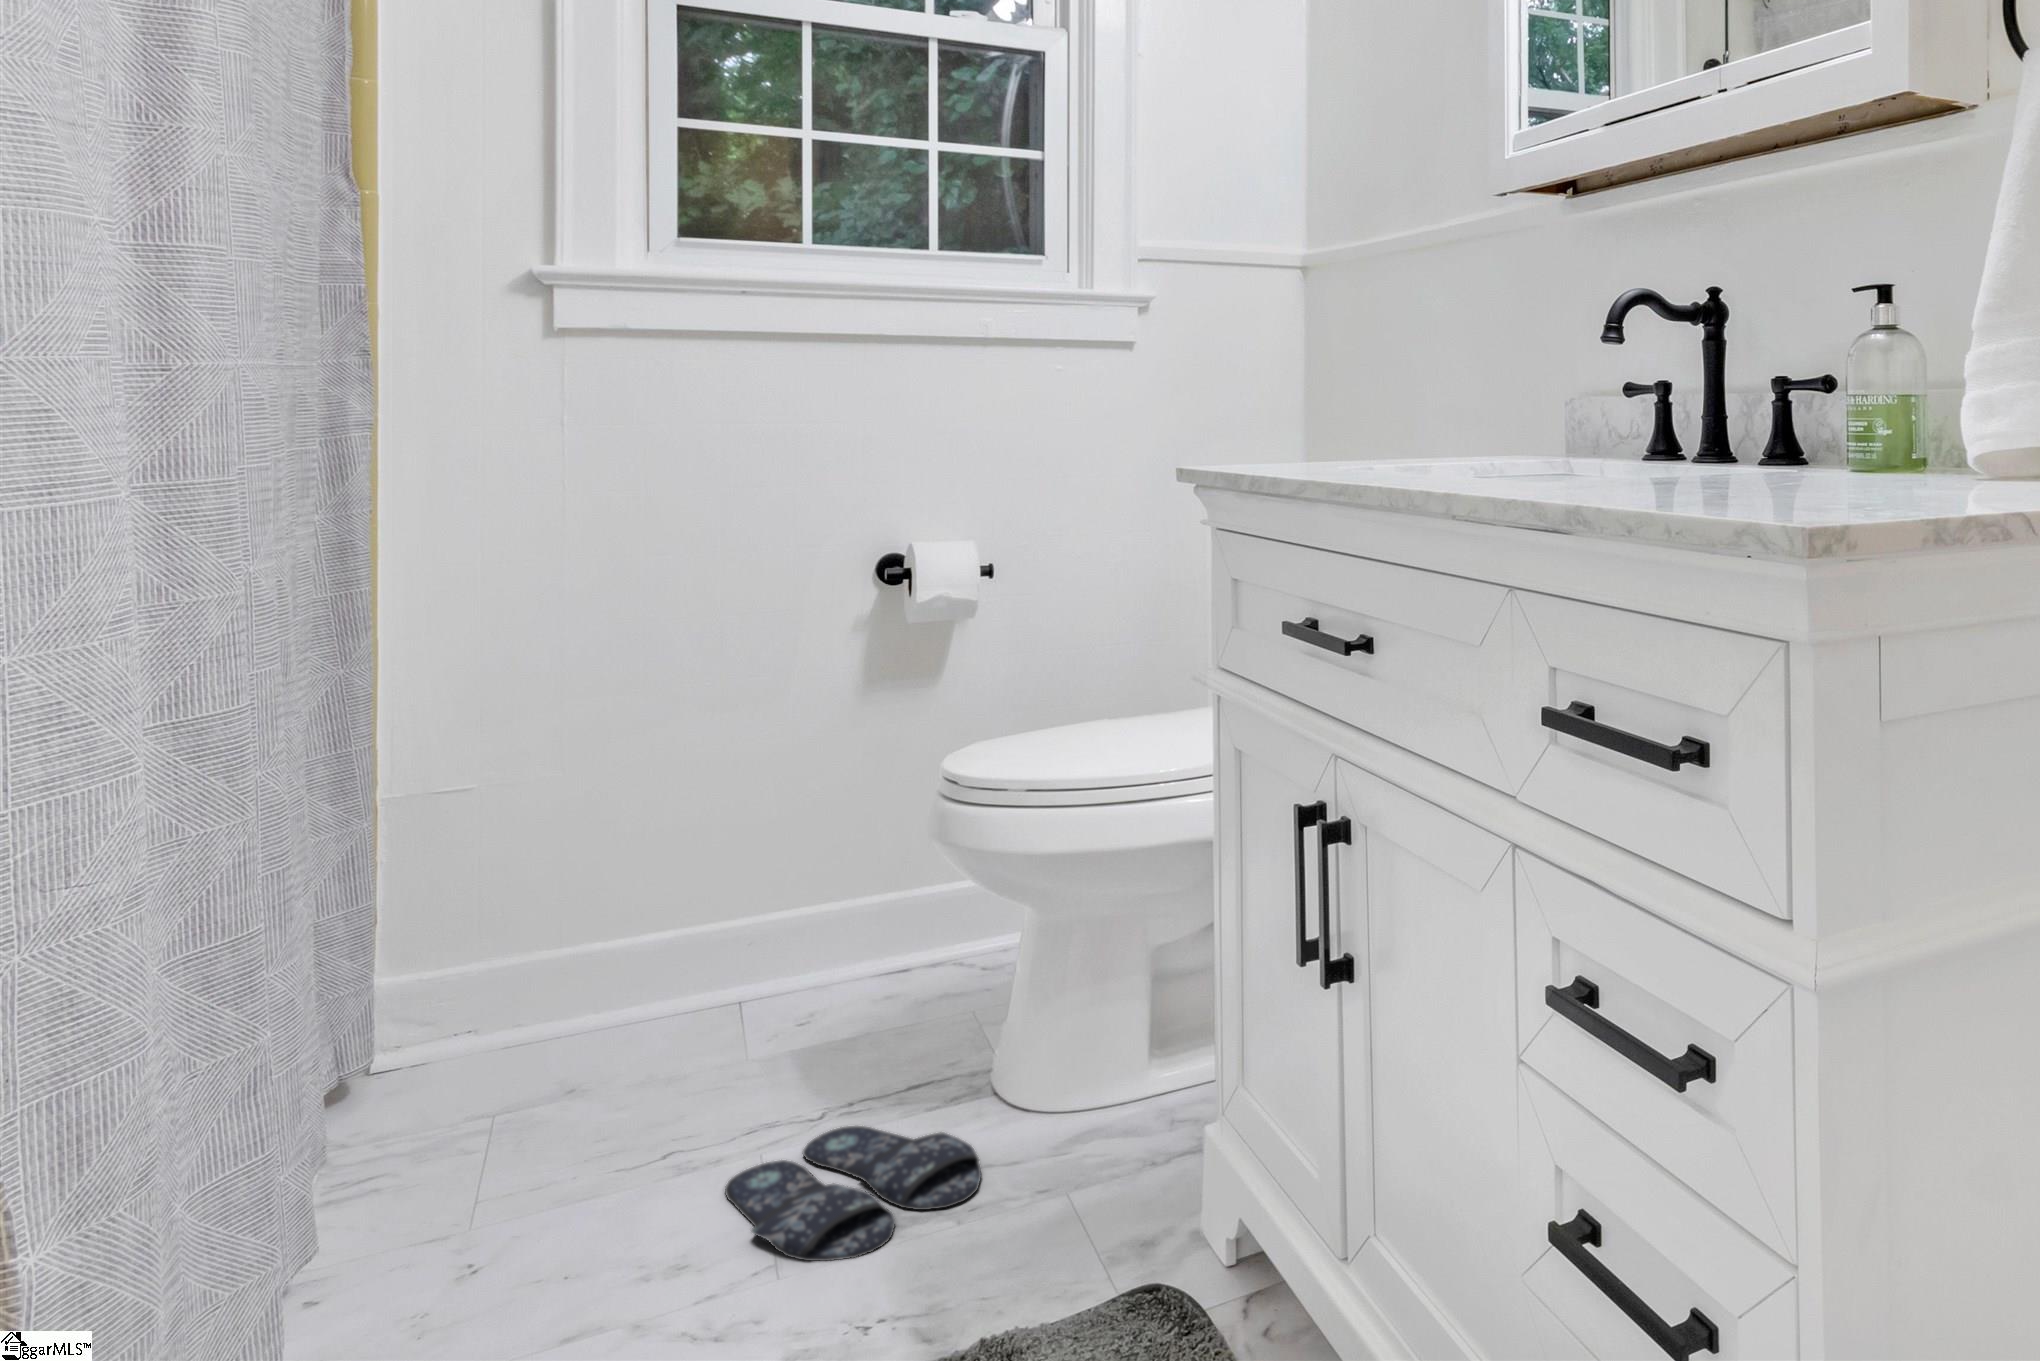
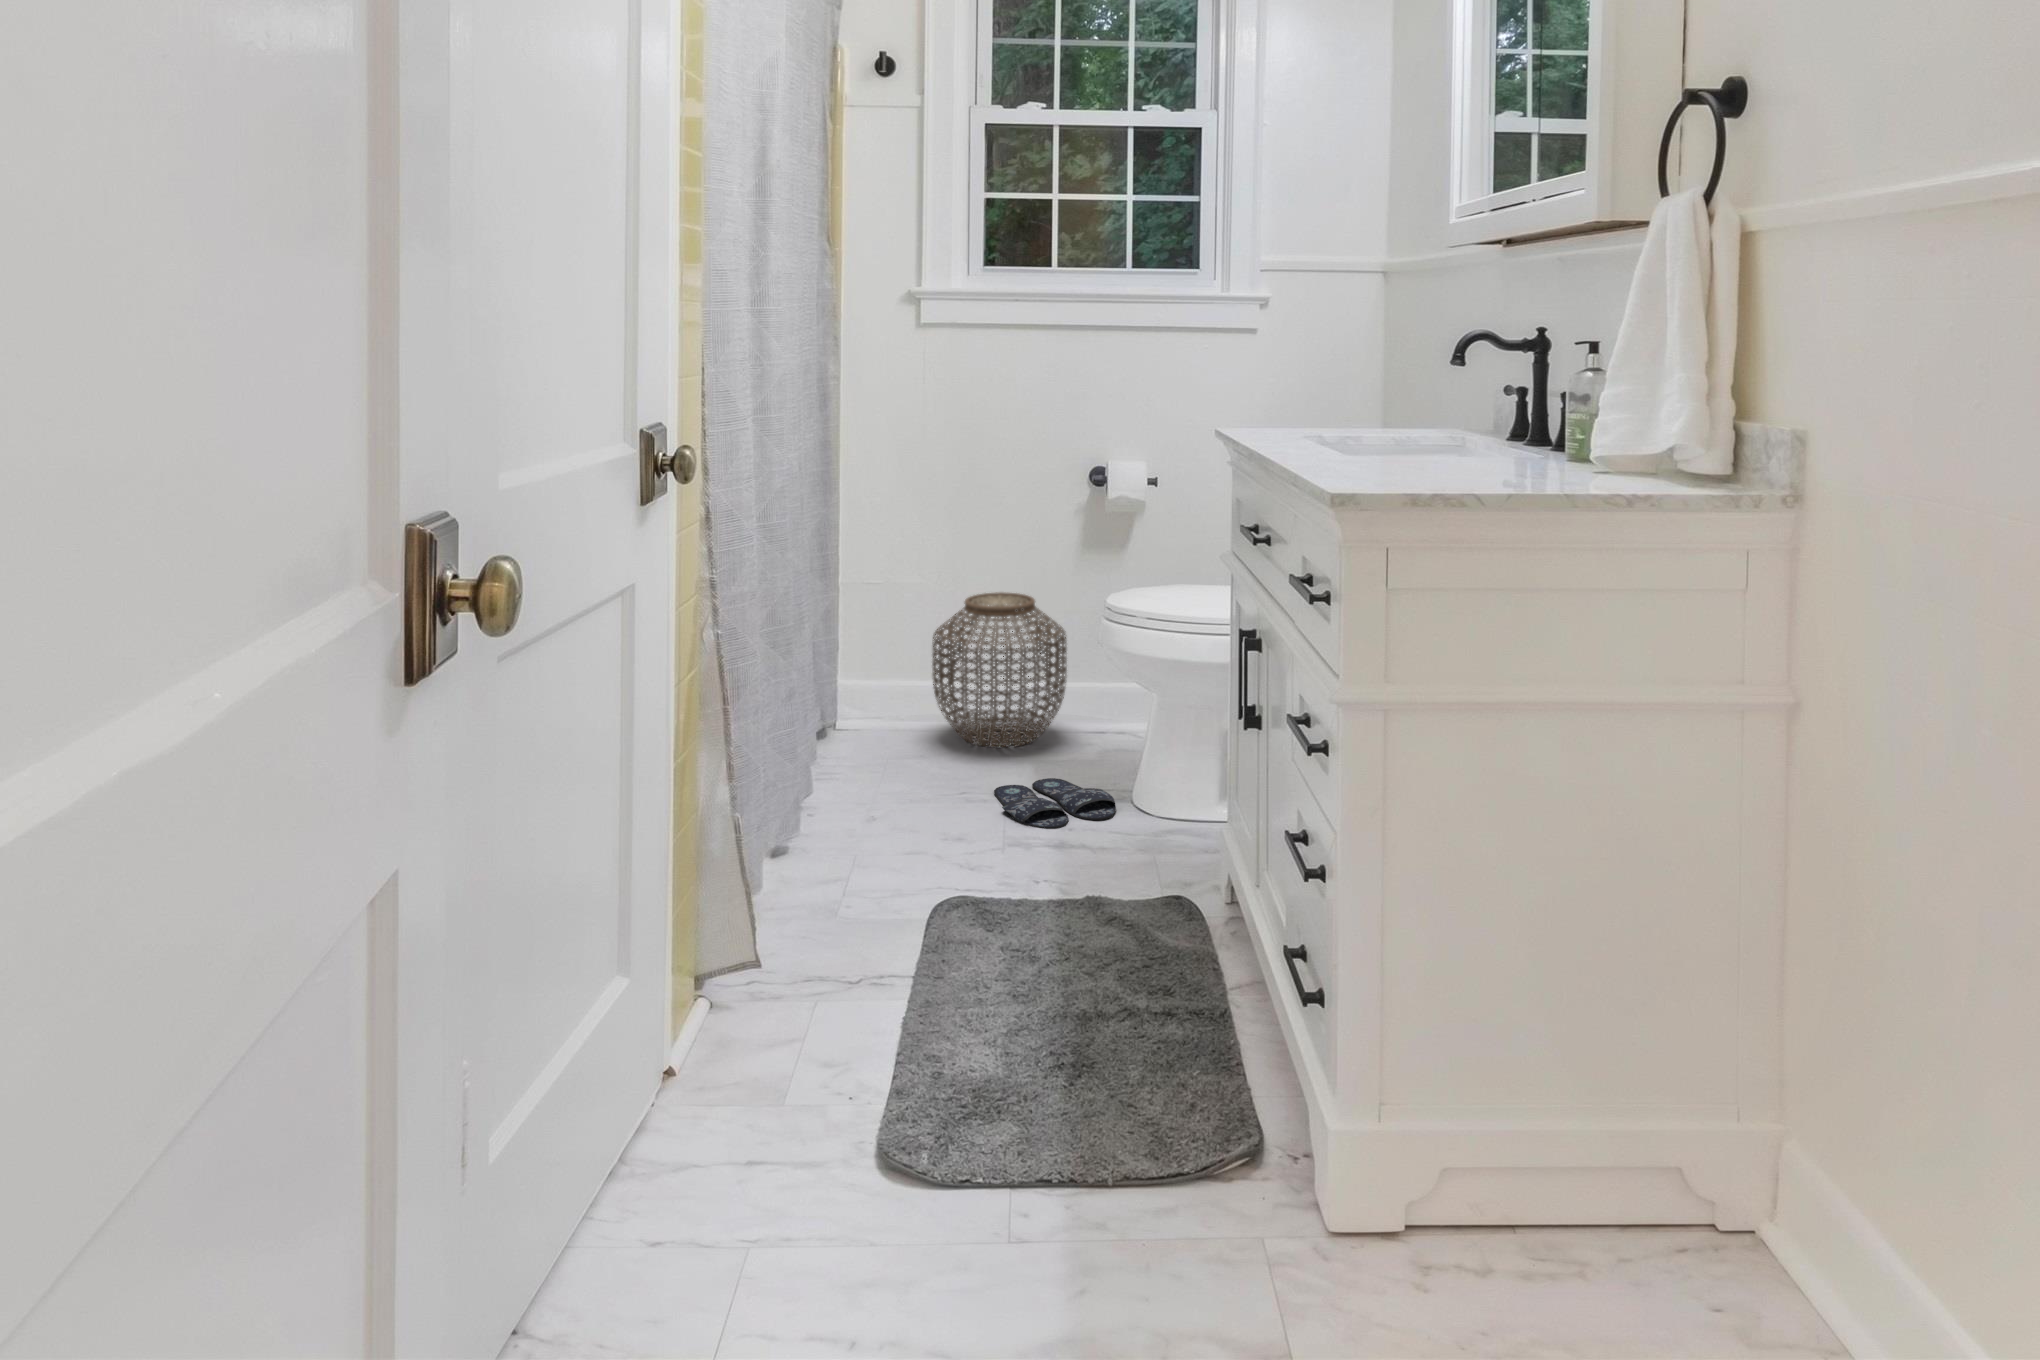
woven basket: none [575,792,845,1083] -> present [932,592,1067,747]

